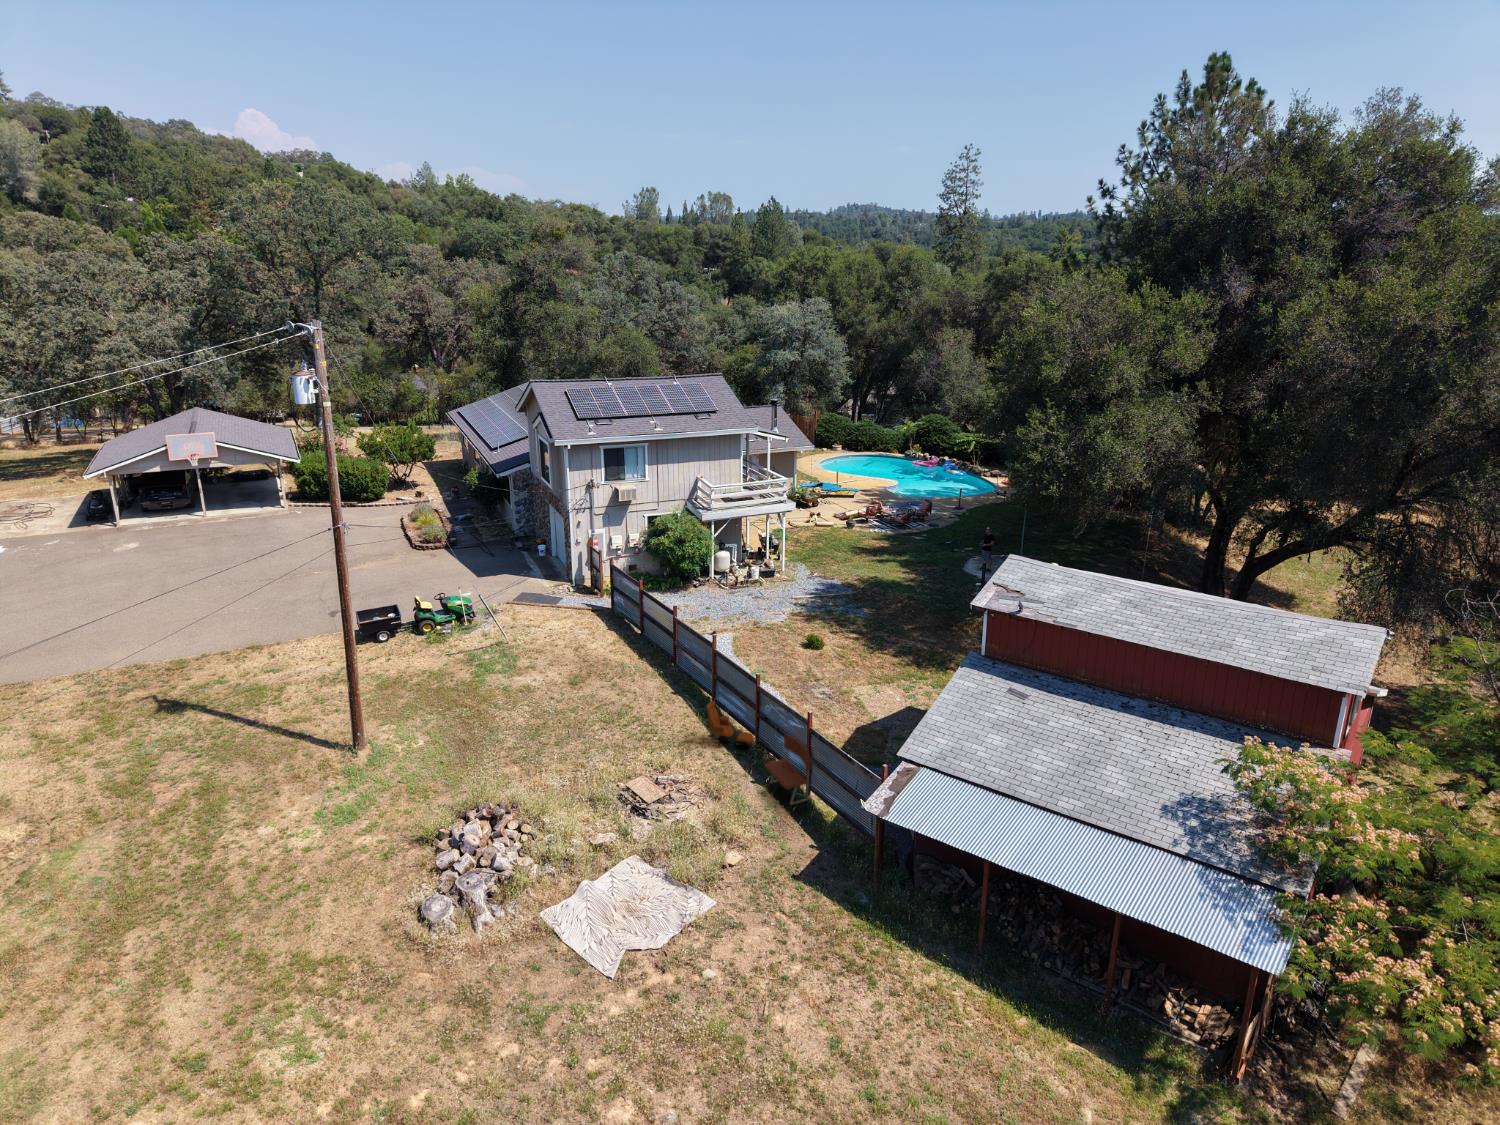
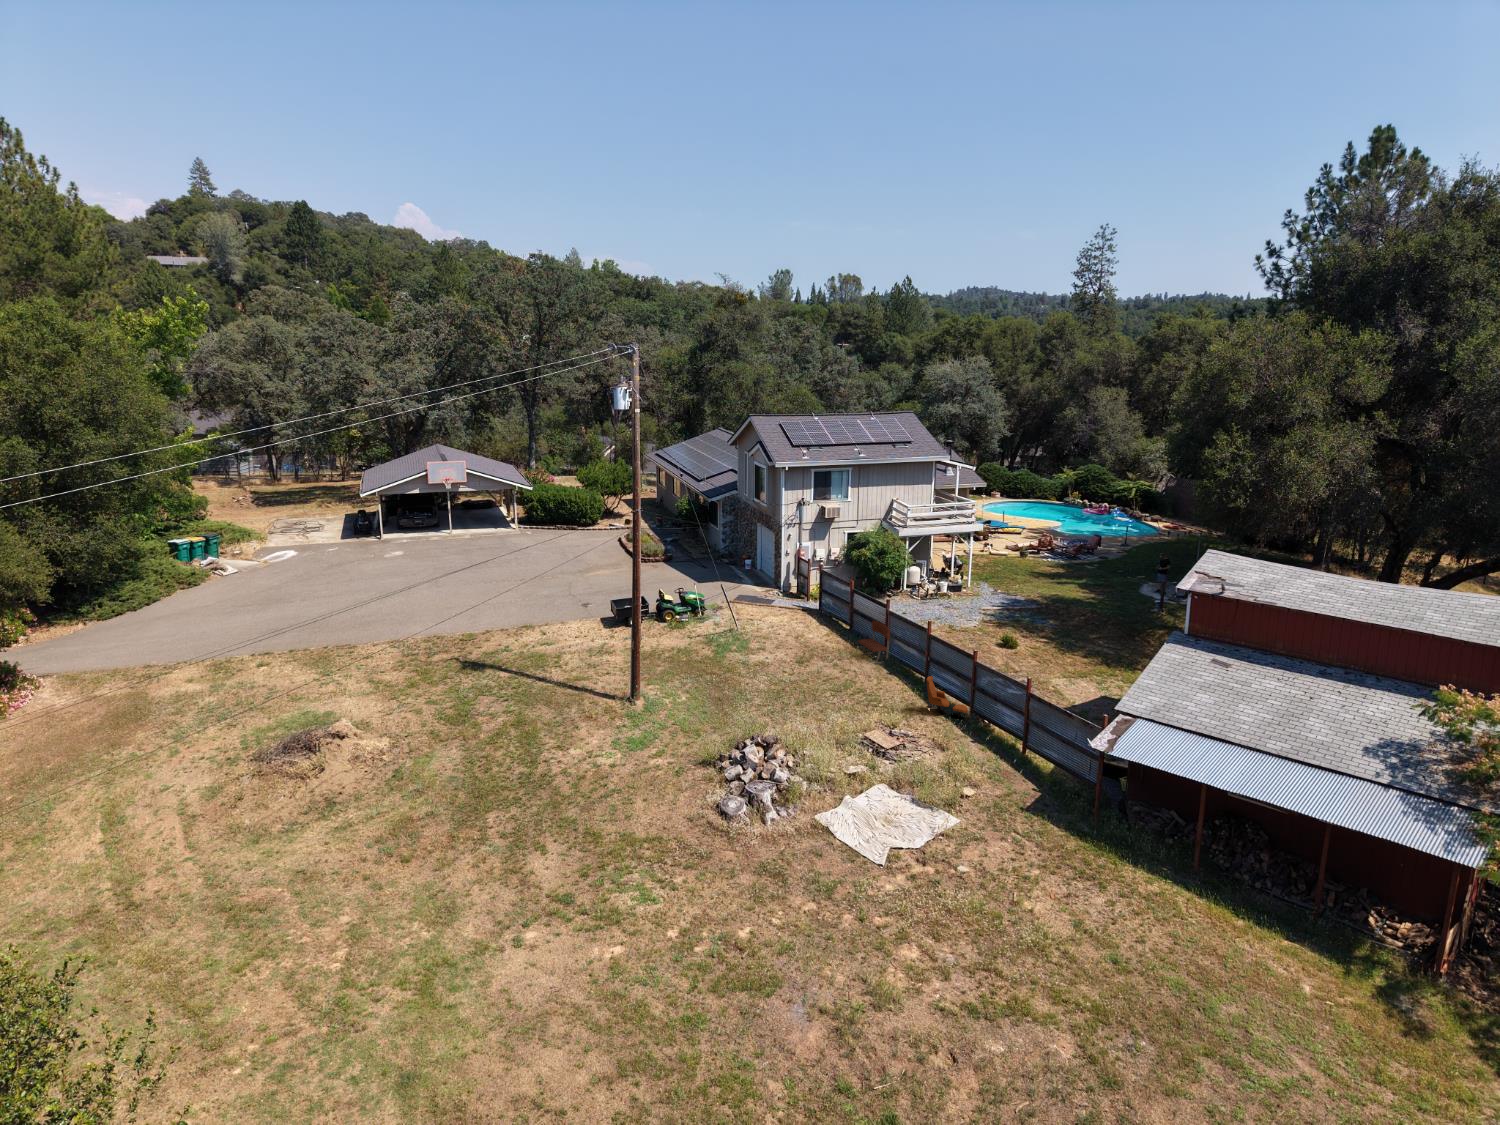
bench: present [764,734,811,805] -> present [858,621,890,664]

